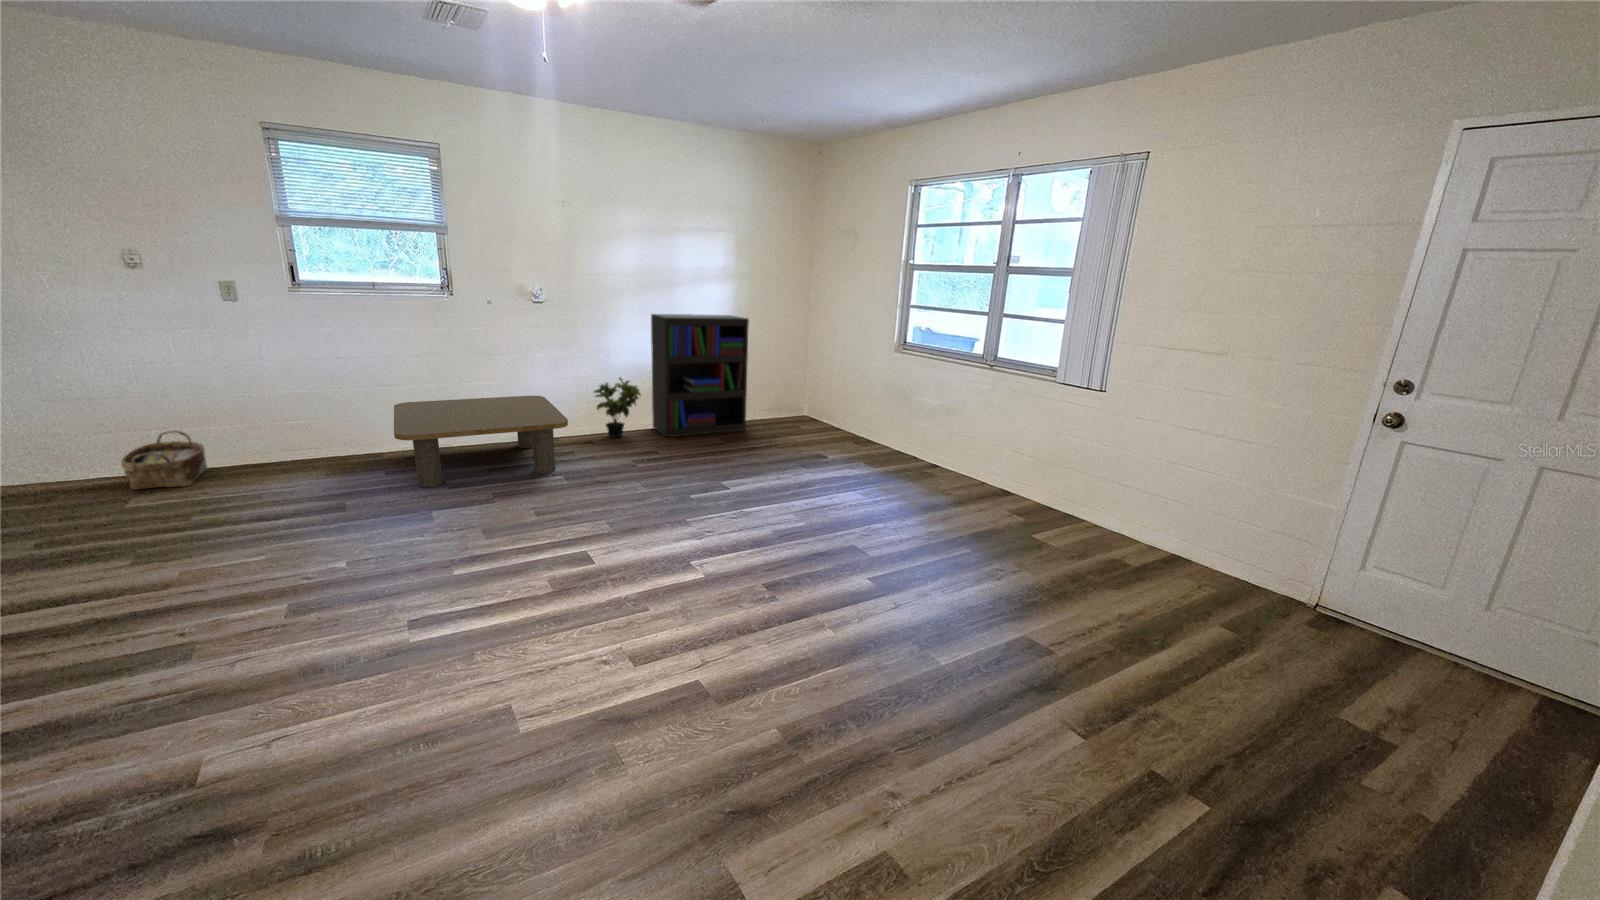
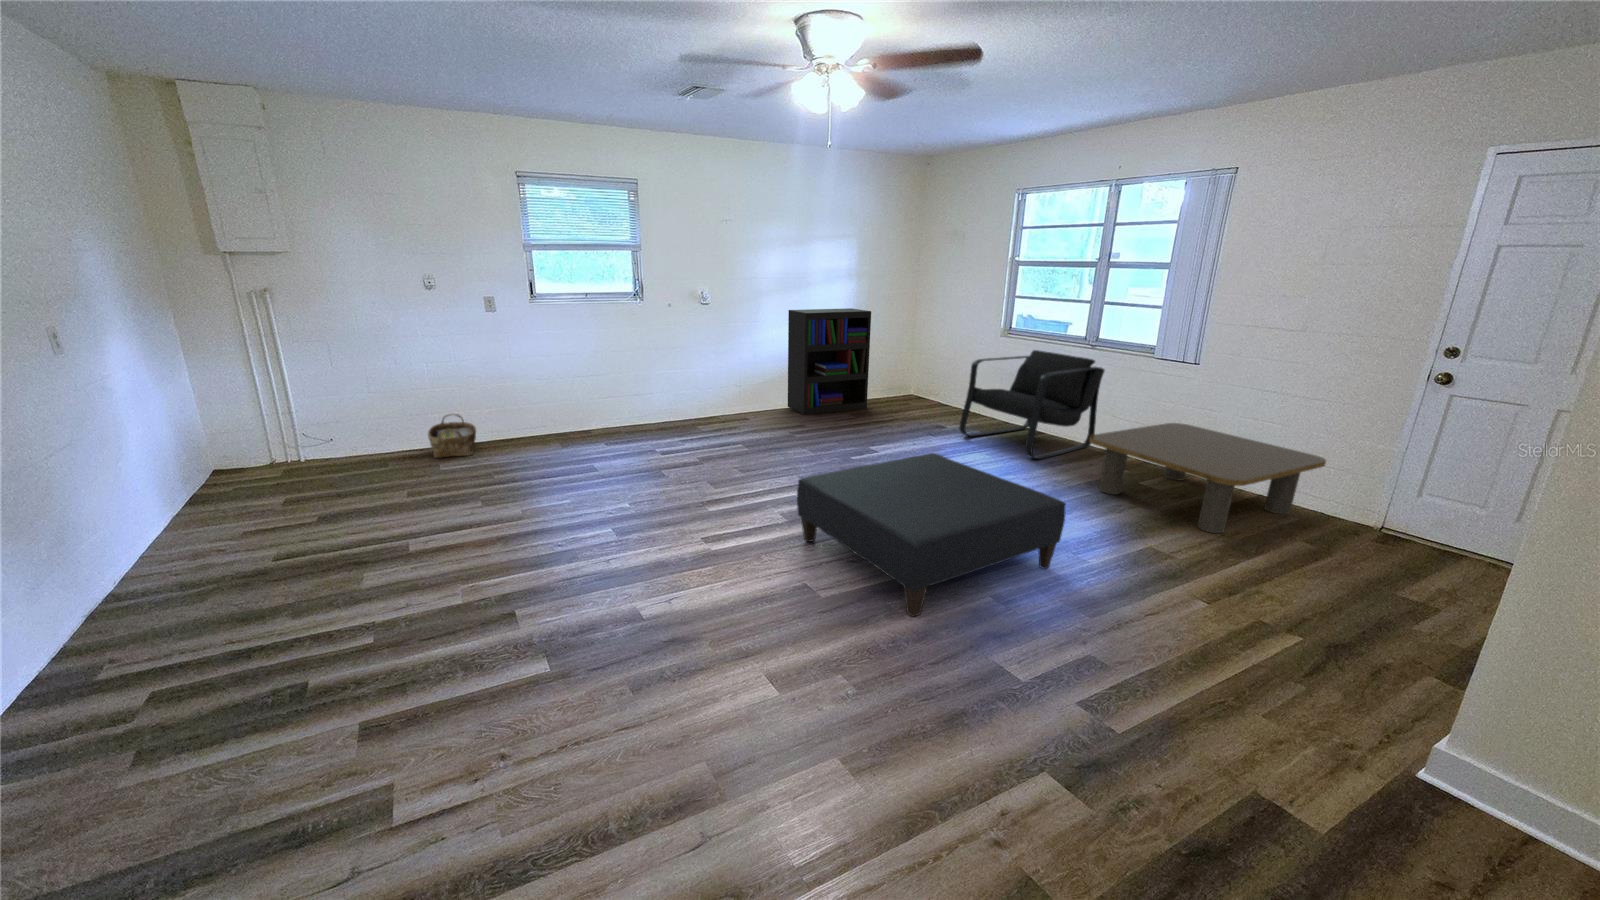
armchair: none [836,369,1002,500] -> present [959,350,1105,459]
potted plant: present [594,377,640,437] -> none [744,364,784,416]
coffee table: present [394,396,568,487] -> present [1089,423,1326,533]
ottoman: none [537,501,901,781] -> present [797,453,1066,617]

